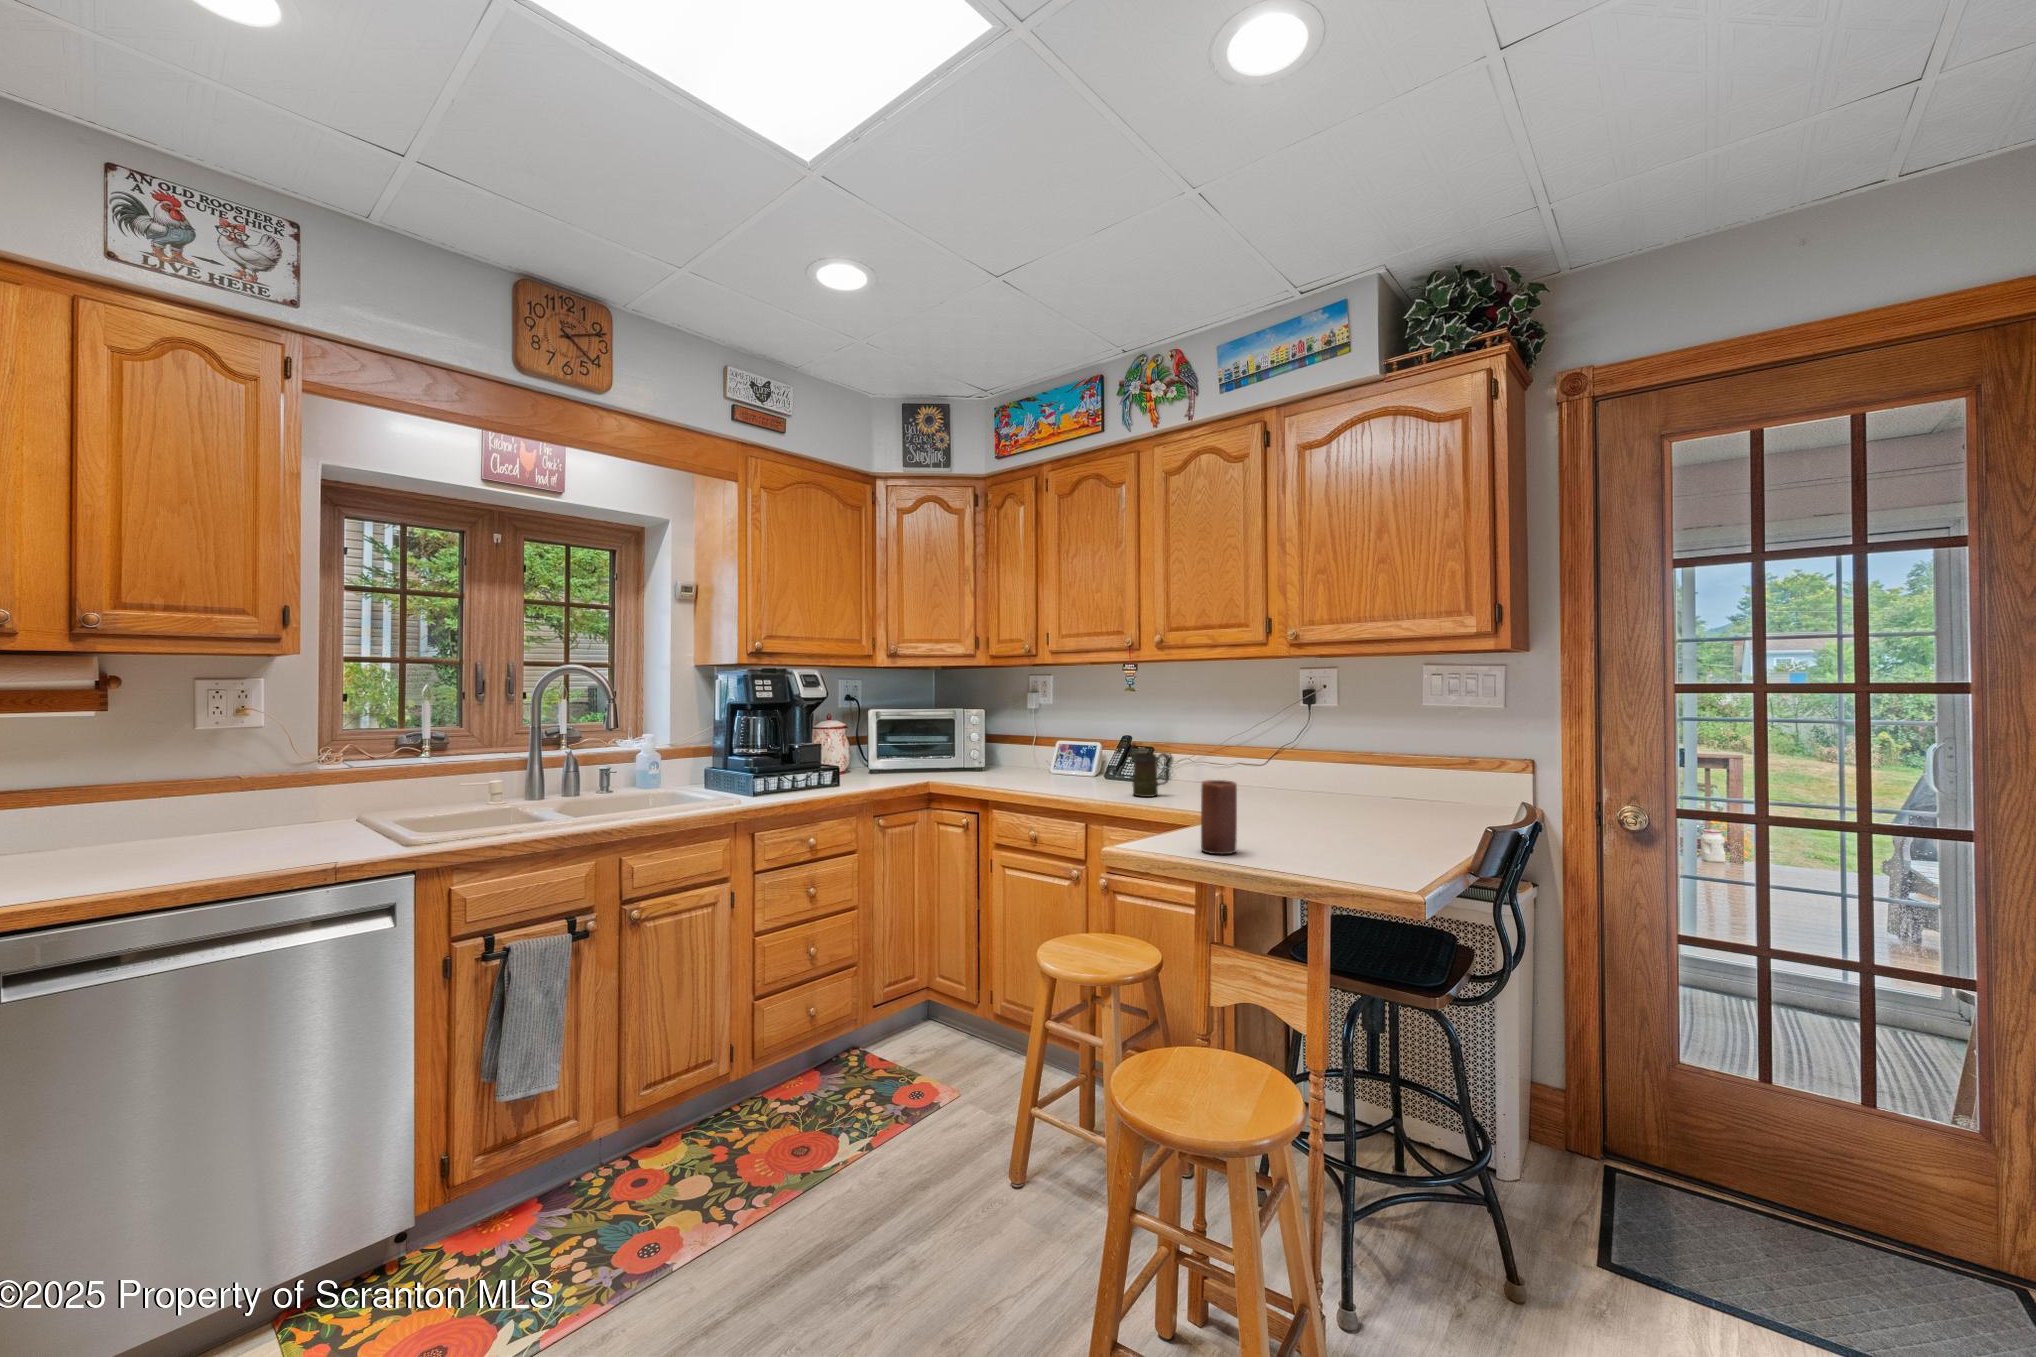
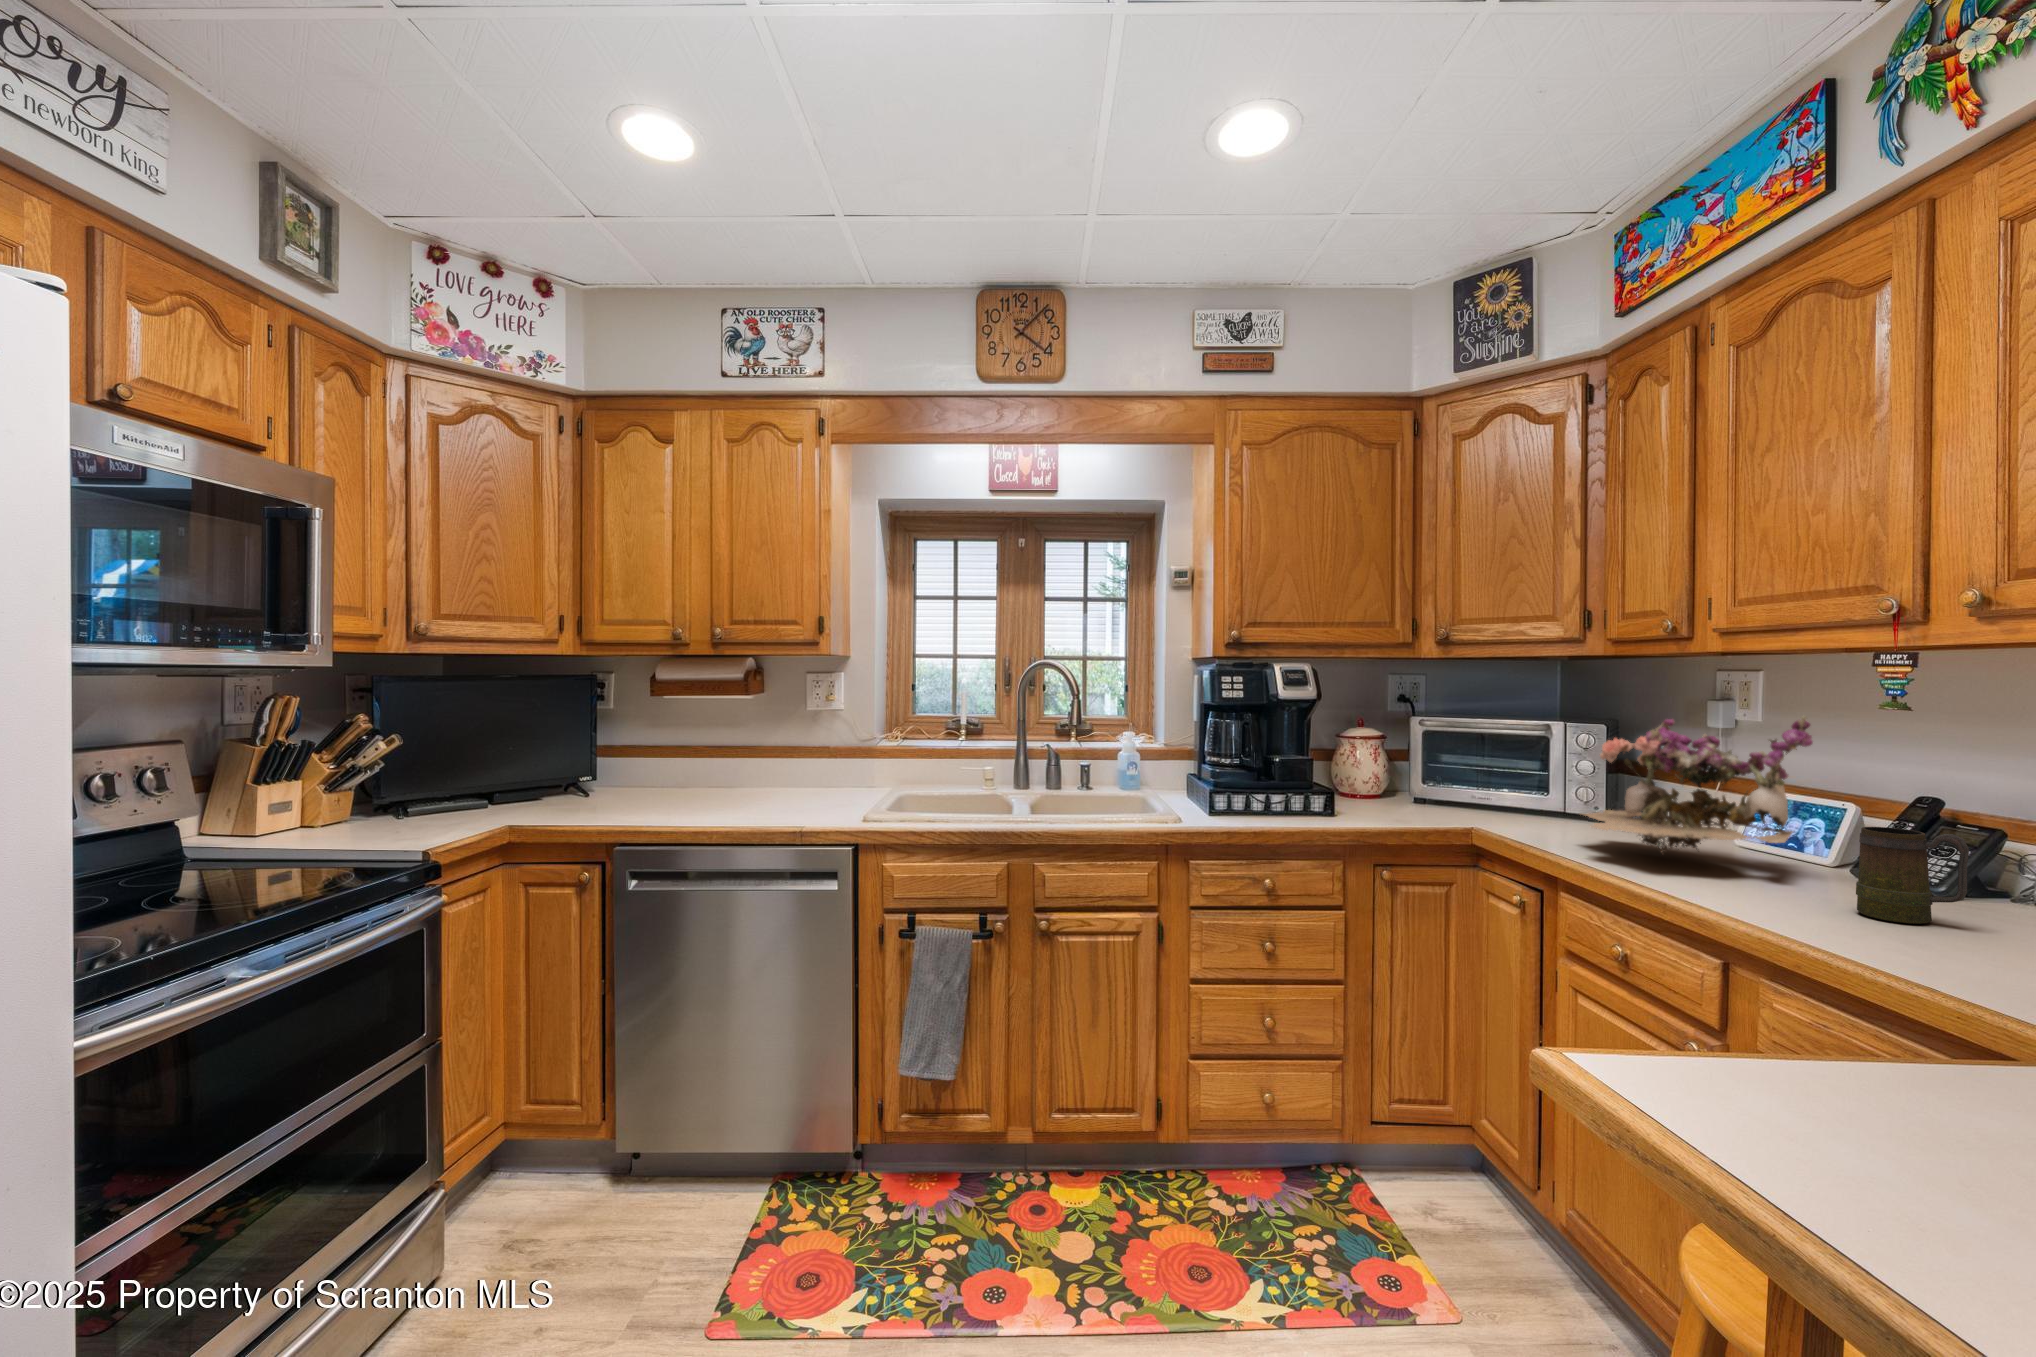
flower arrangement: none [998,701,1104,785] -> present [1583,716,1813,853]
candle: present [1201,780,1237,854] -> none [1807,942,1936,1157]

